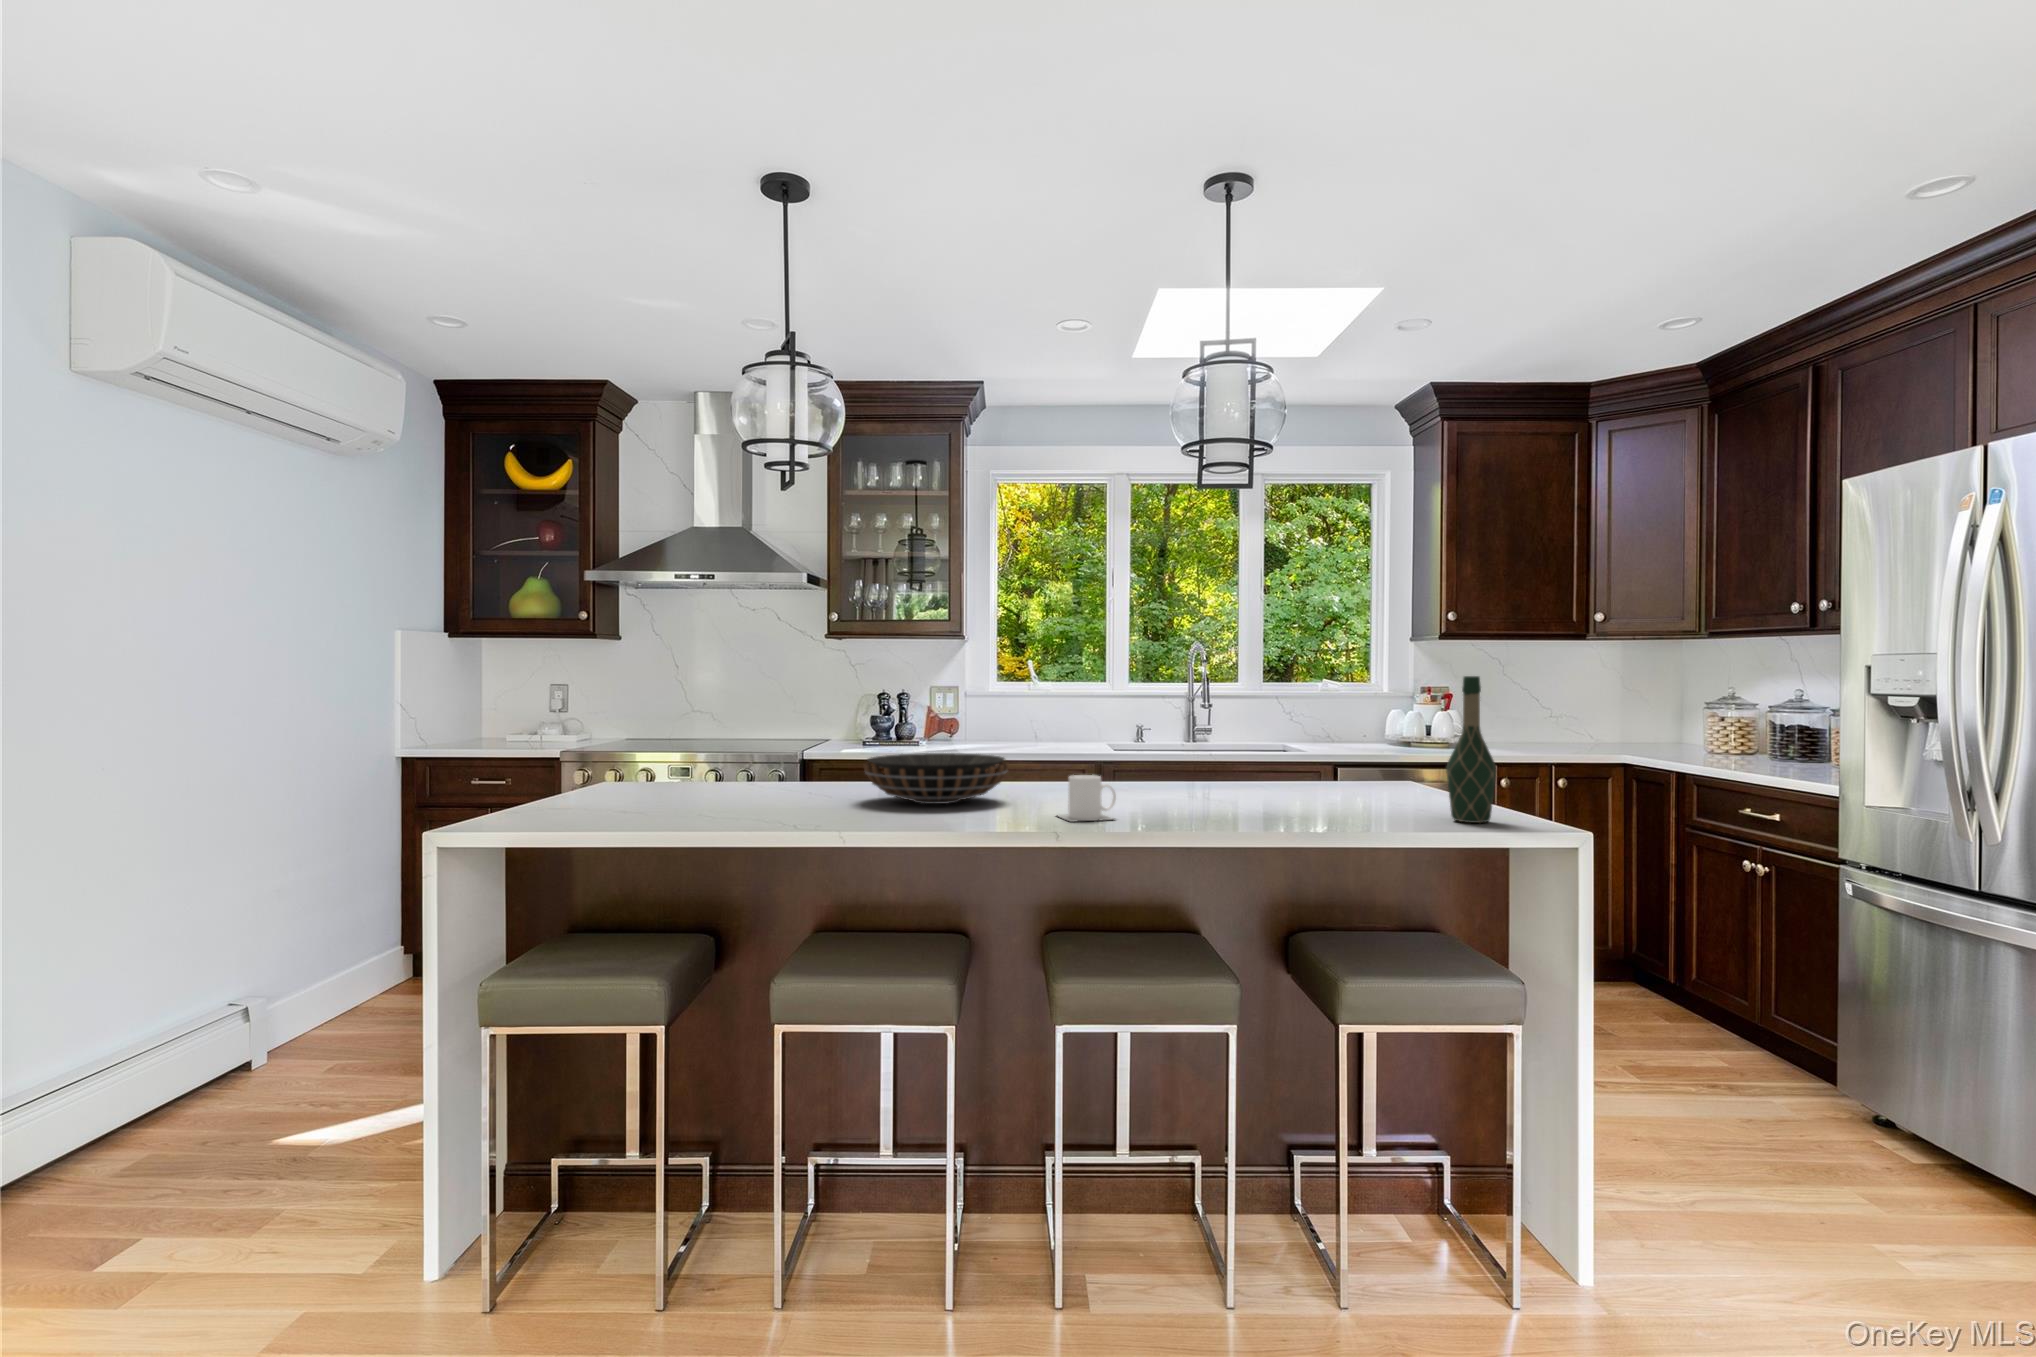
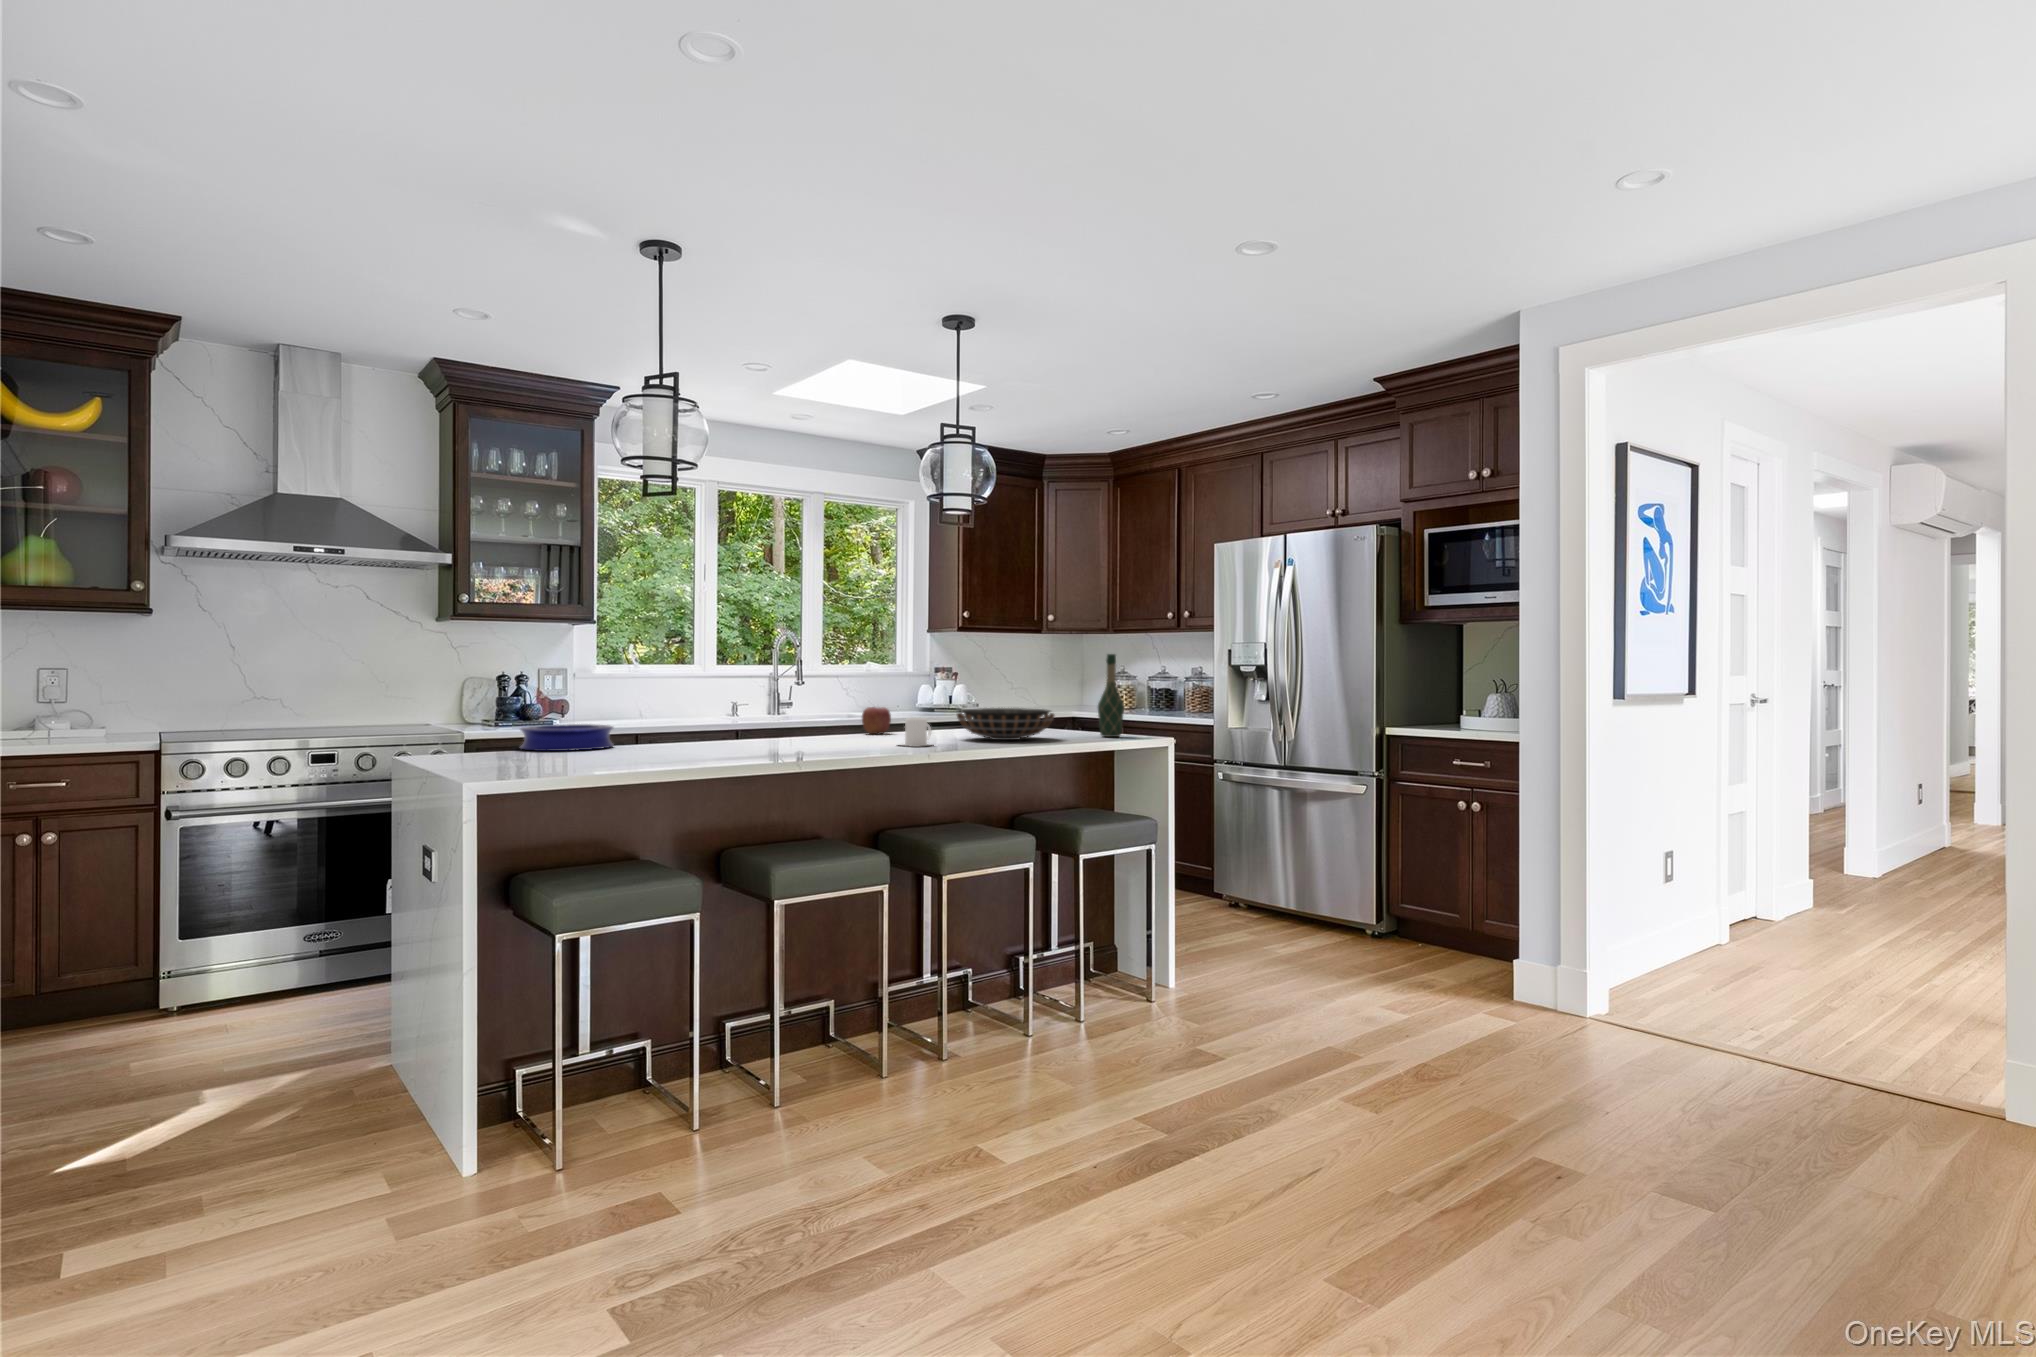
apple: none [1120,750,1162,788] -> present [862,707,891,734]
decorative bowl: present [863,753,1009,804] -> present [957,708,1054,740]
plate: none [654,761,763,795] -> present [520,724,613,751]

